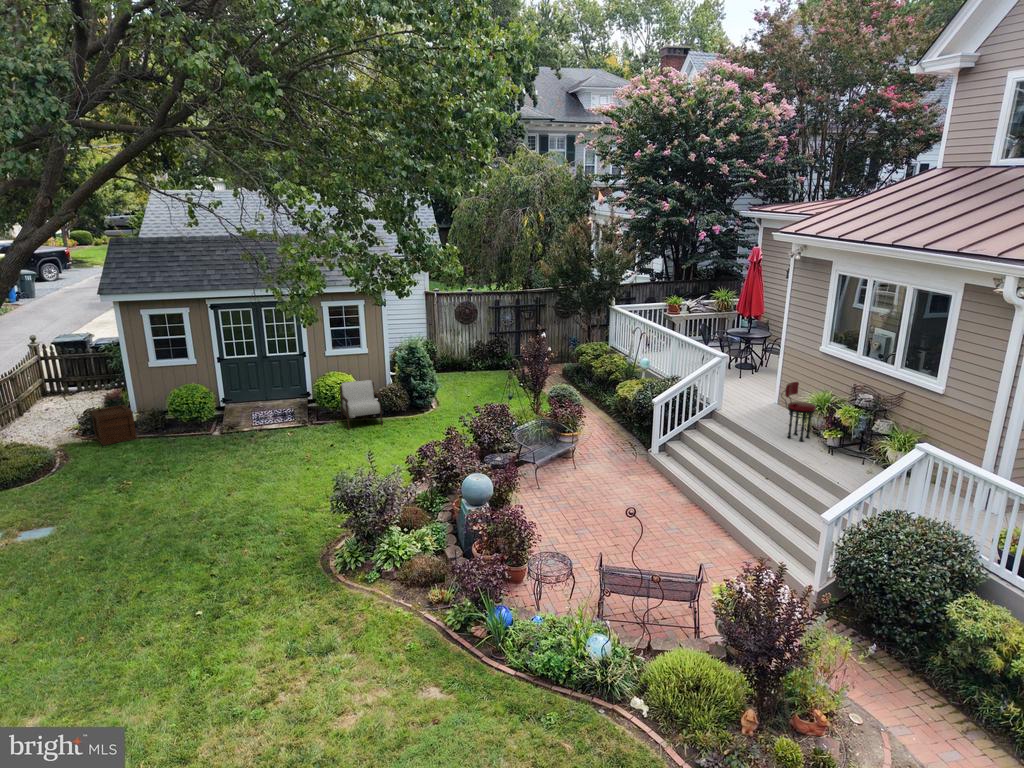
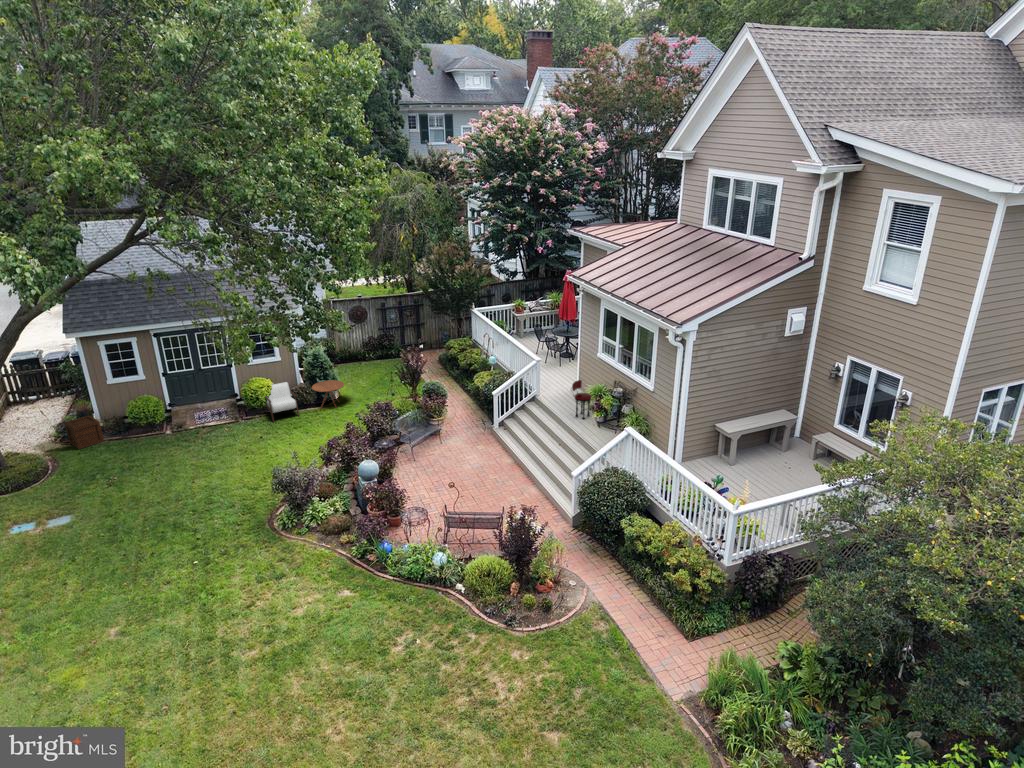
round table: none [402,383,443,418] -> present [312,380,344,408]

